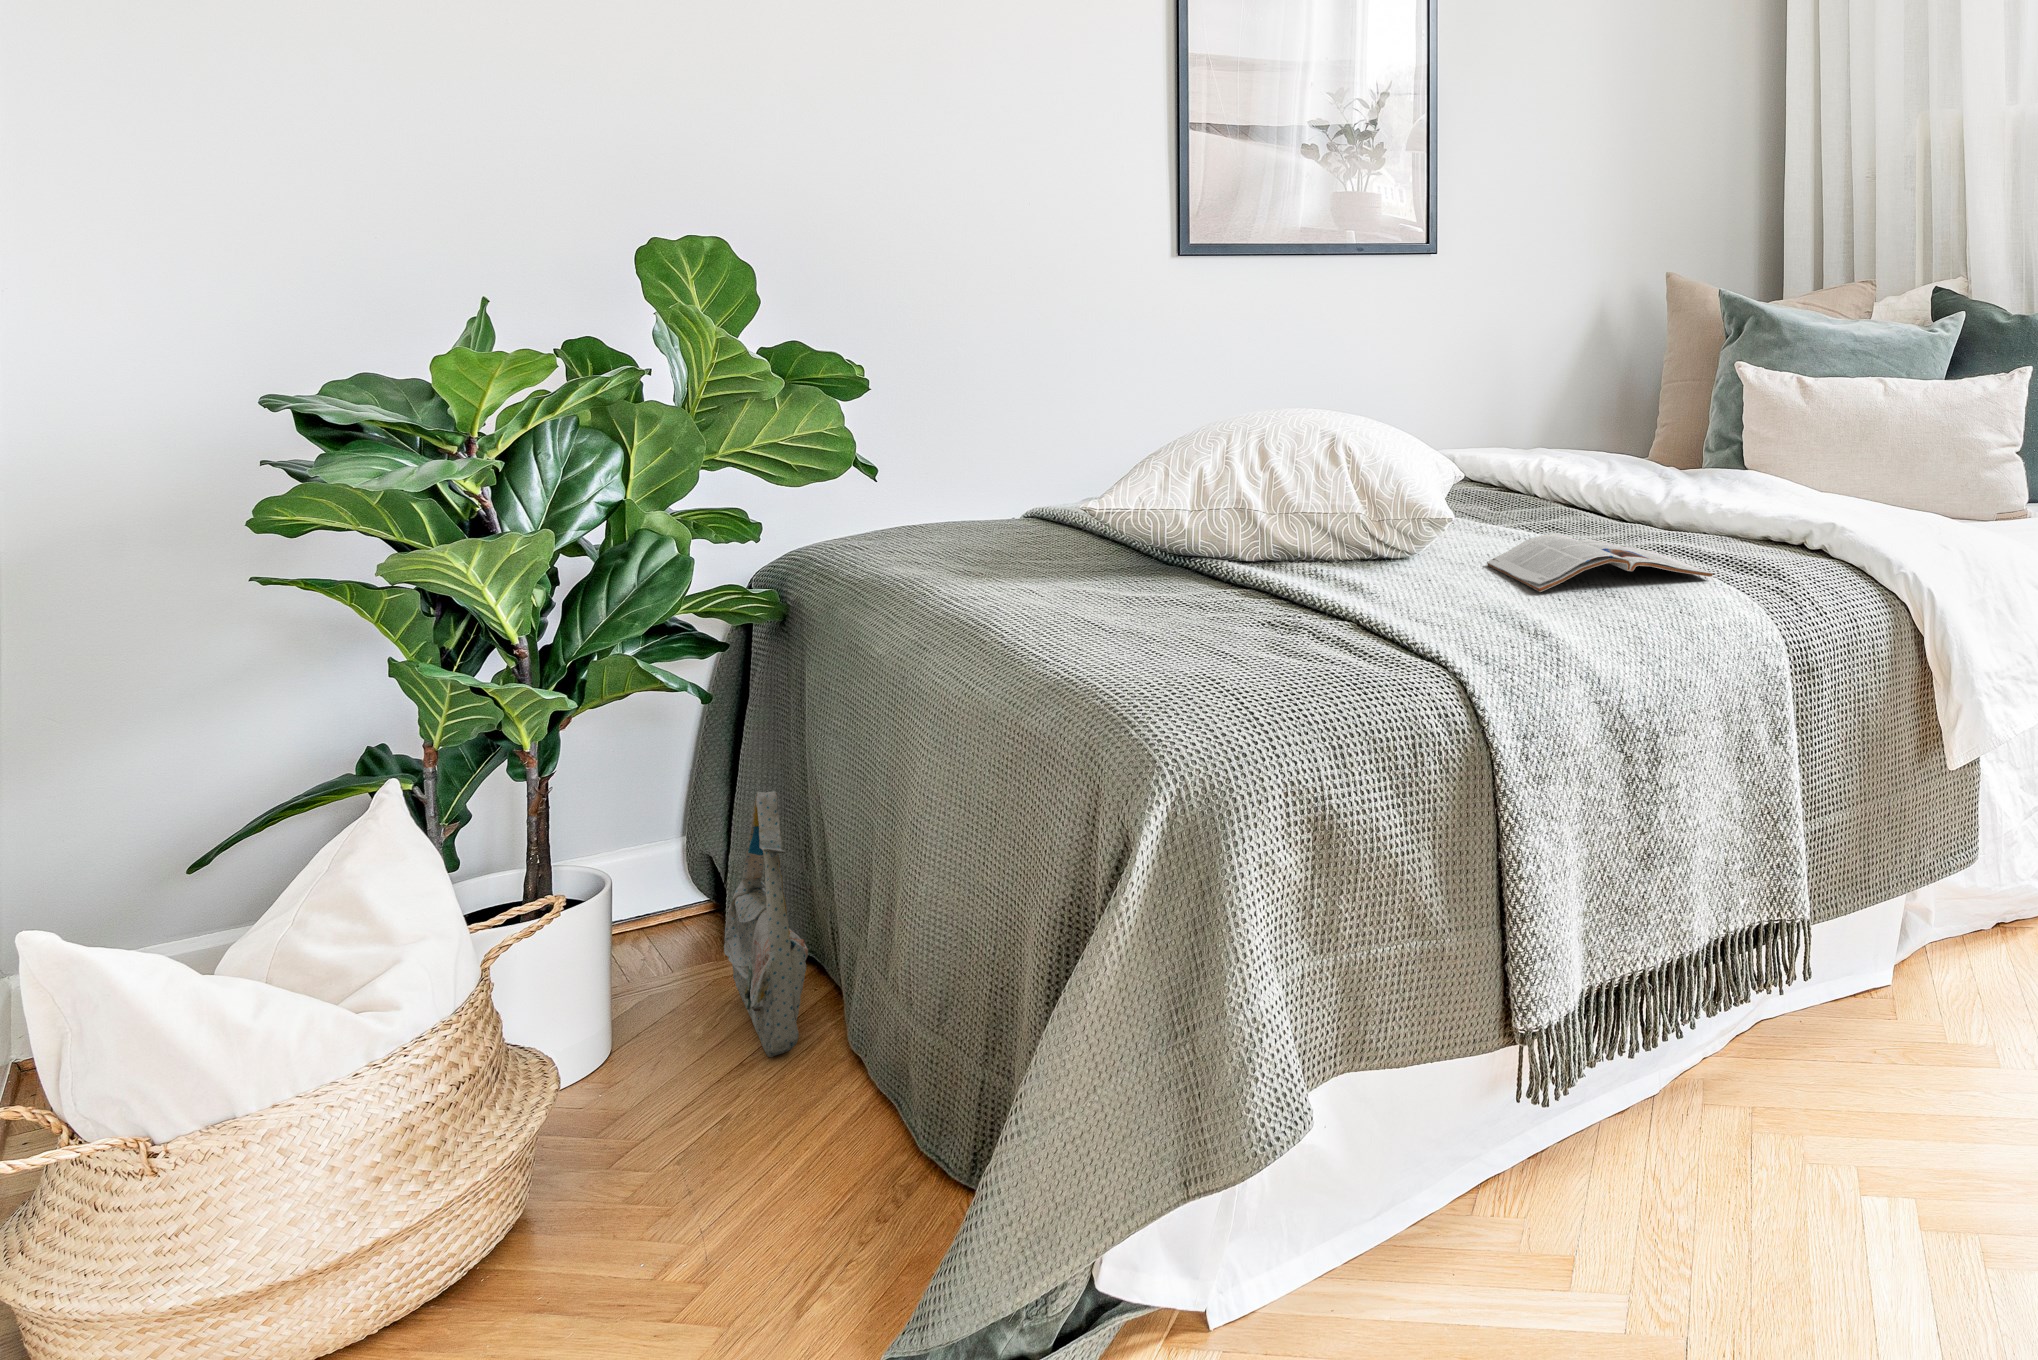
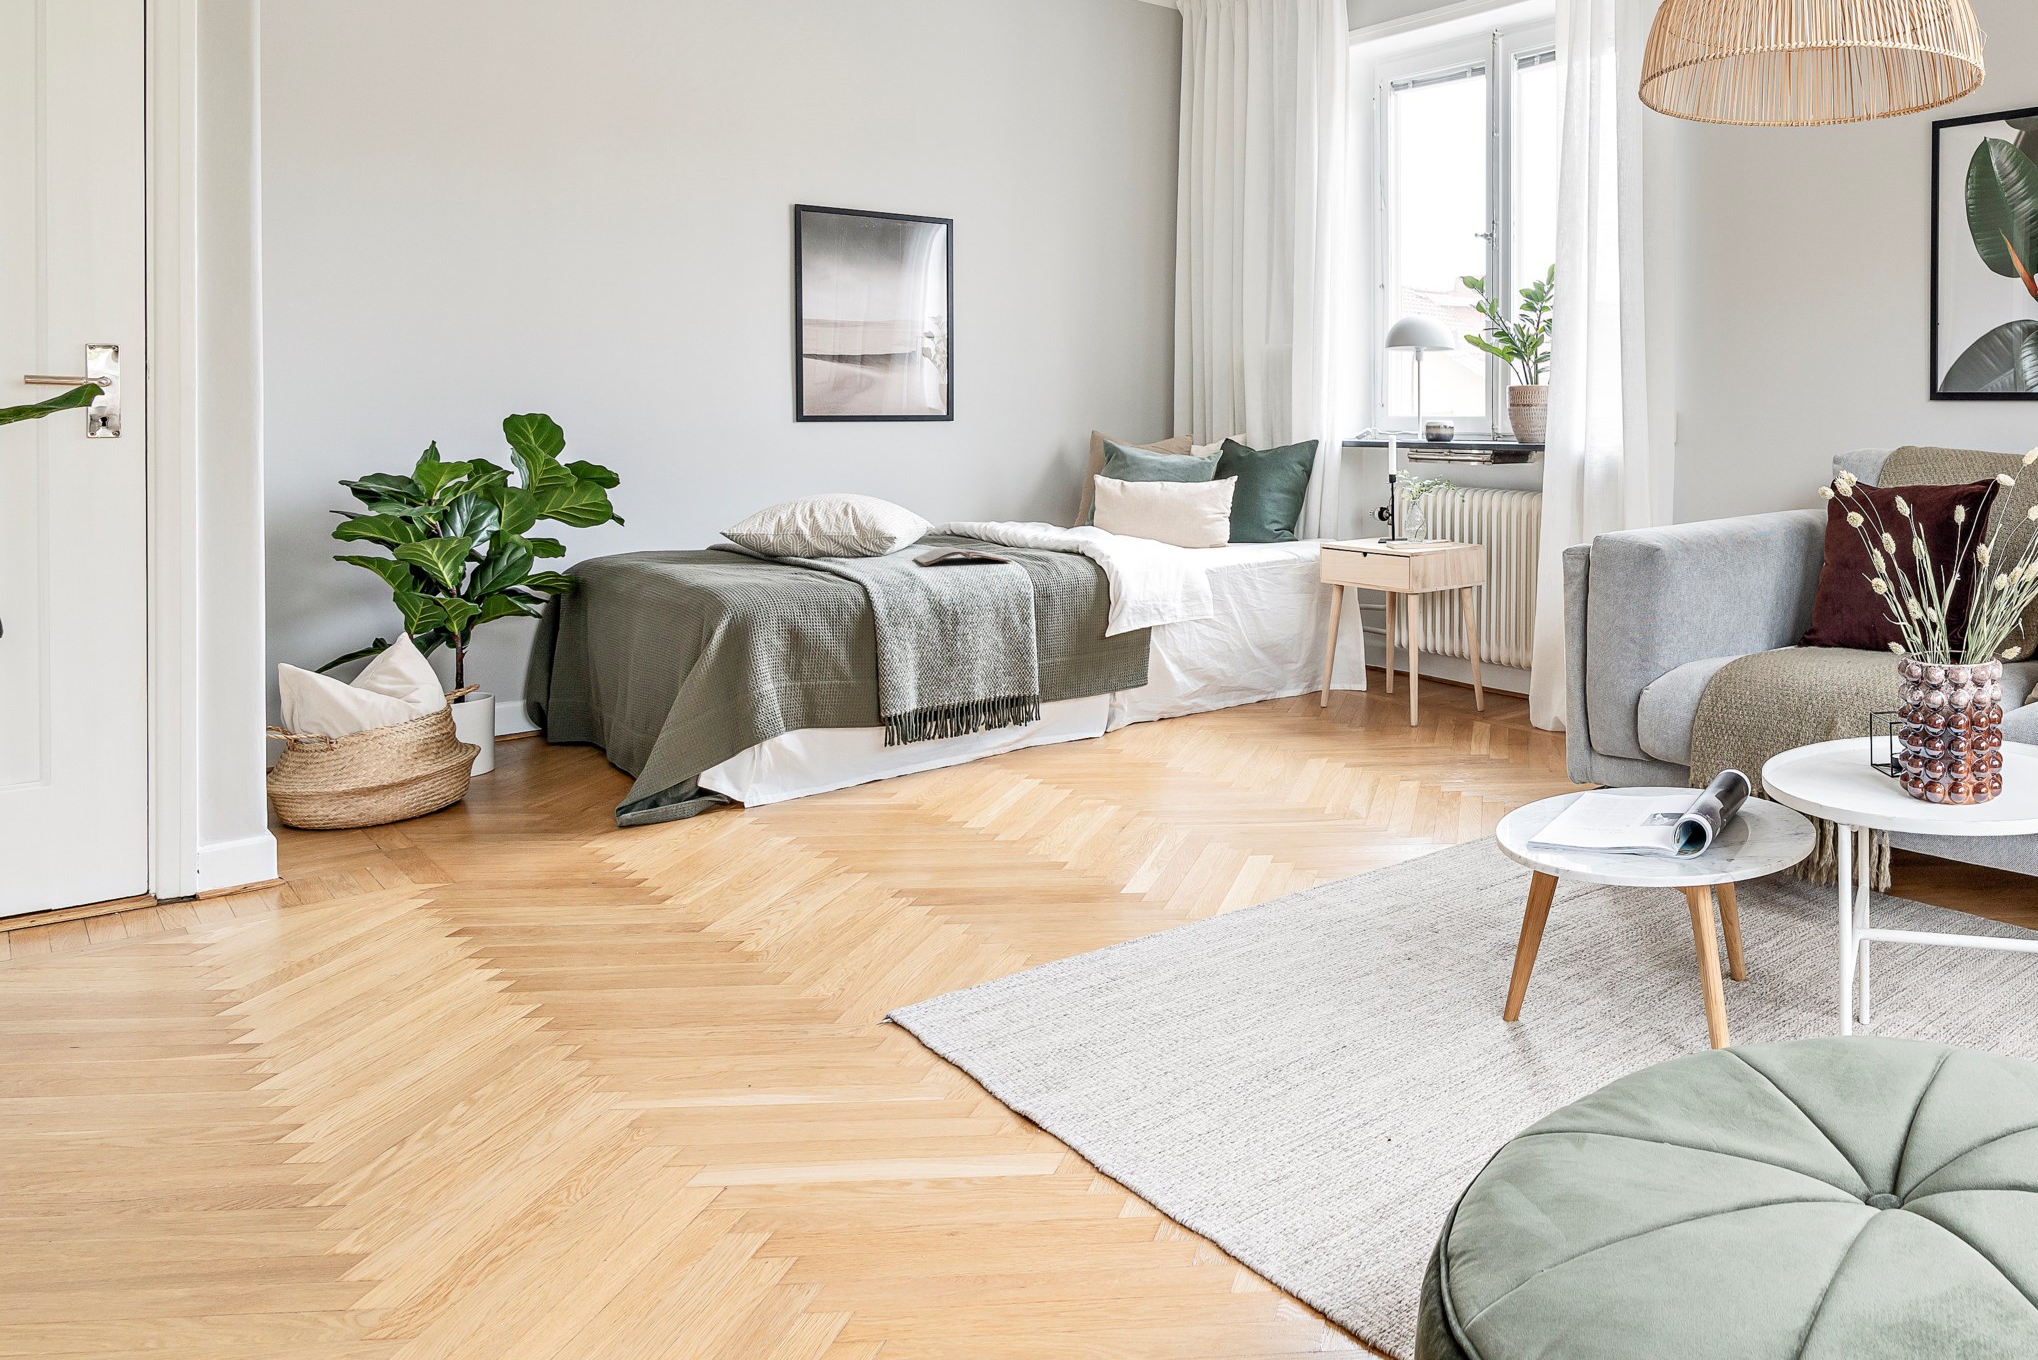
bag: present [724,791,808,1057] -> none [547,659,589,767]

